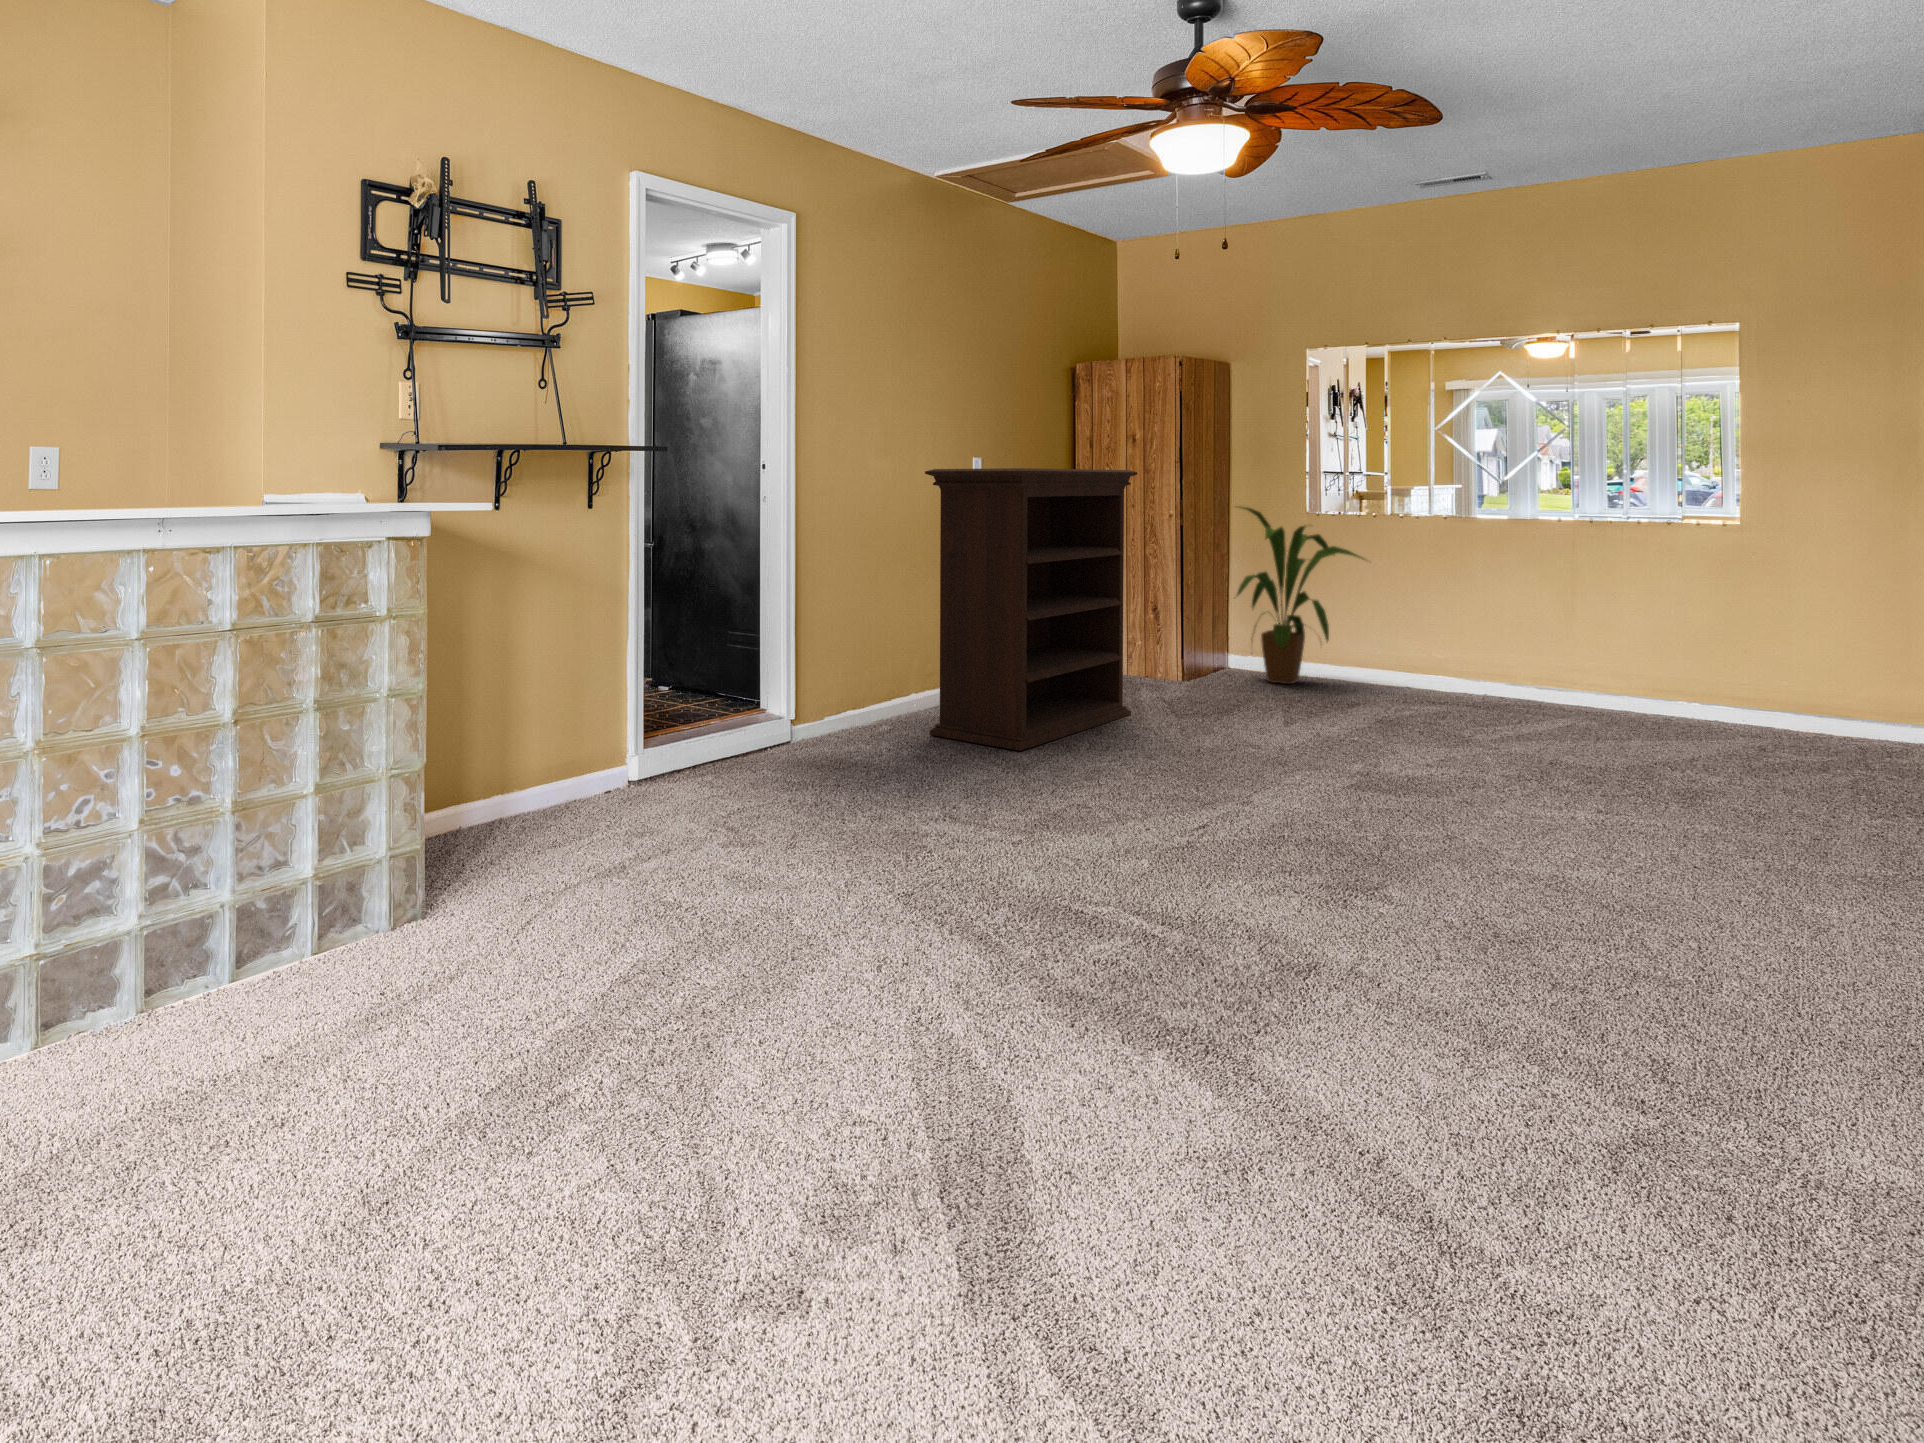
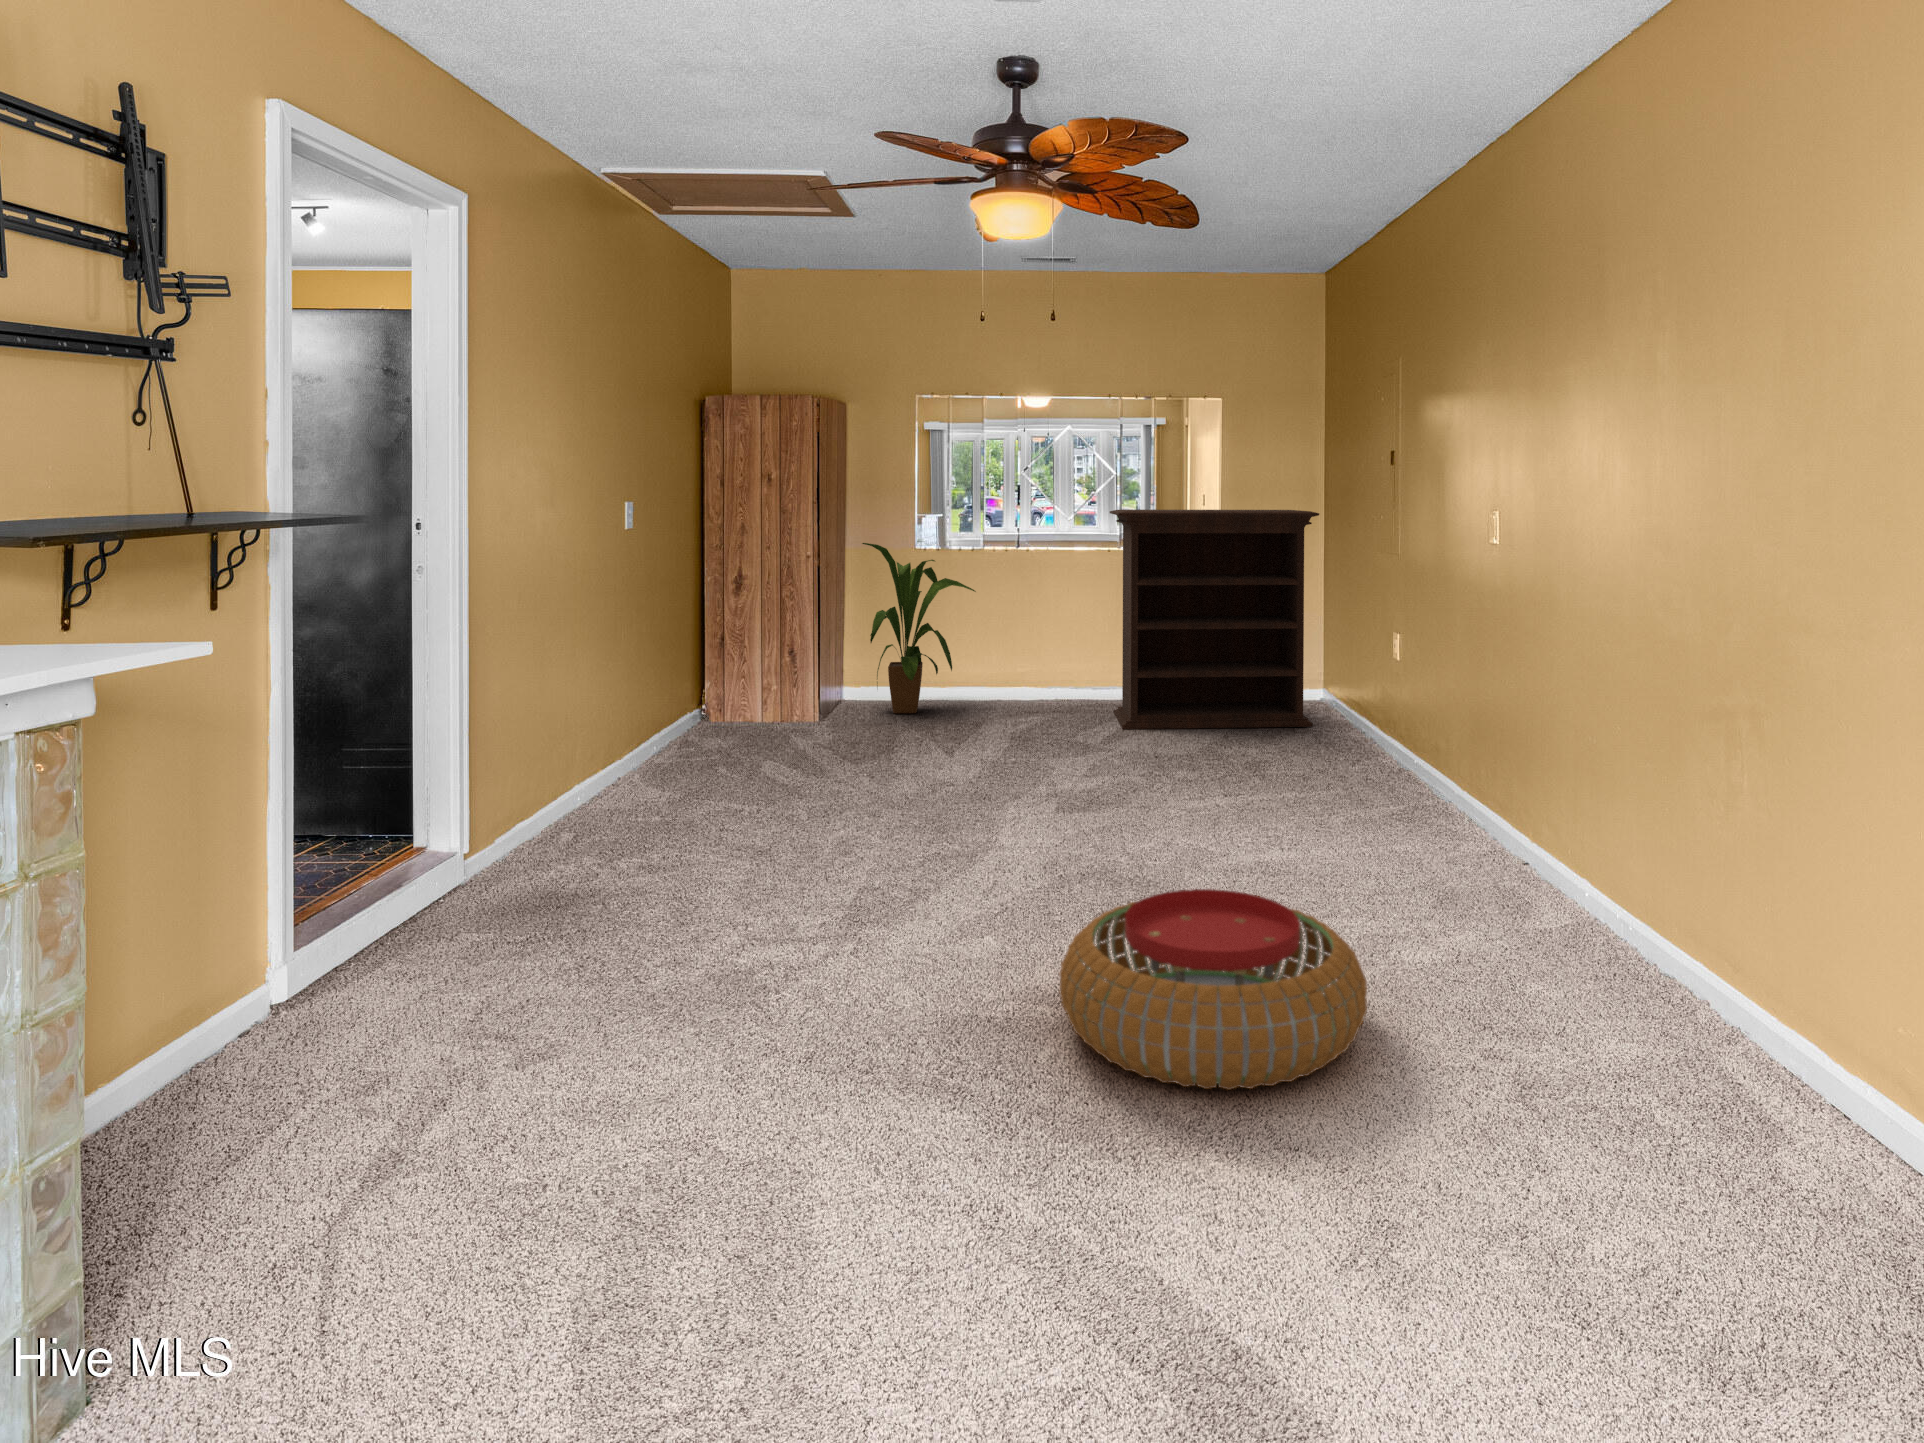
bookshelf: present [925,468,1138,751] -> present [1110,510,1319,729]
pouf: none [1121,833,1485,1040] -> present [1060,889,1367,1090]

